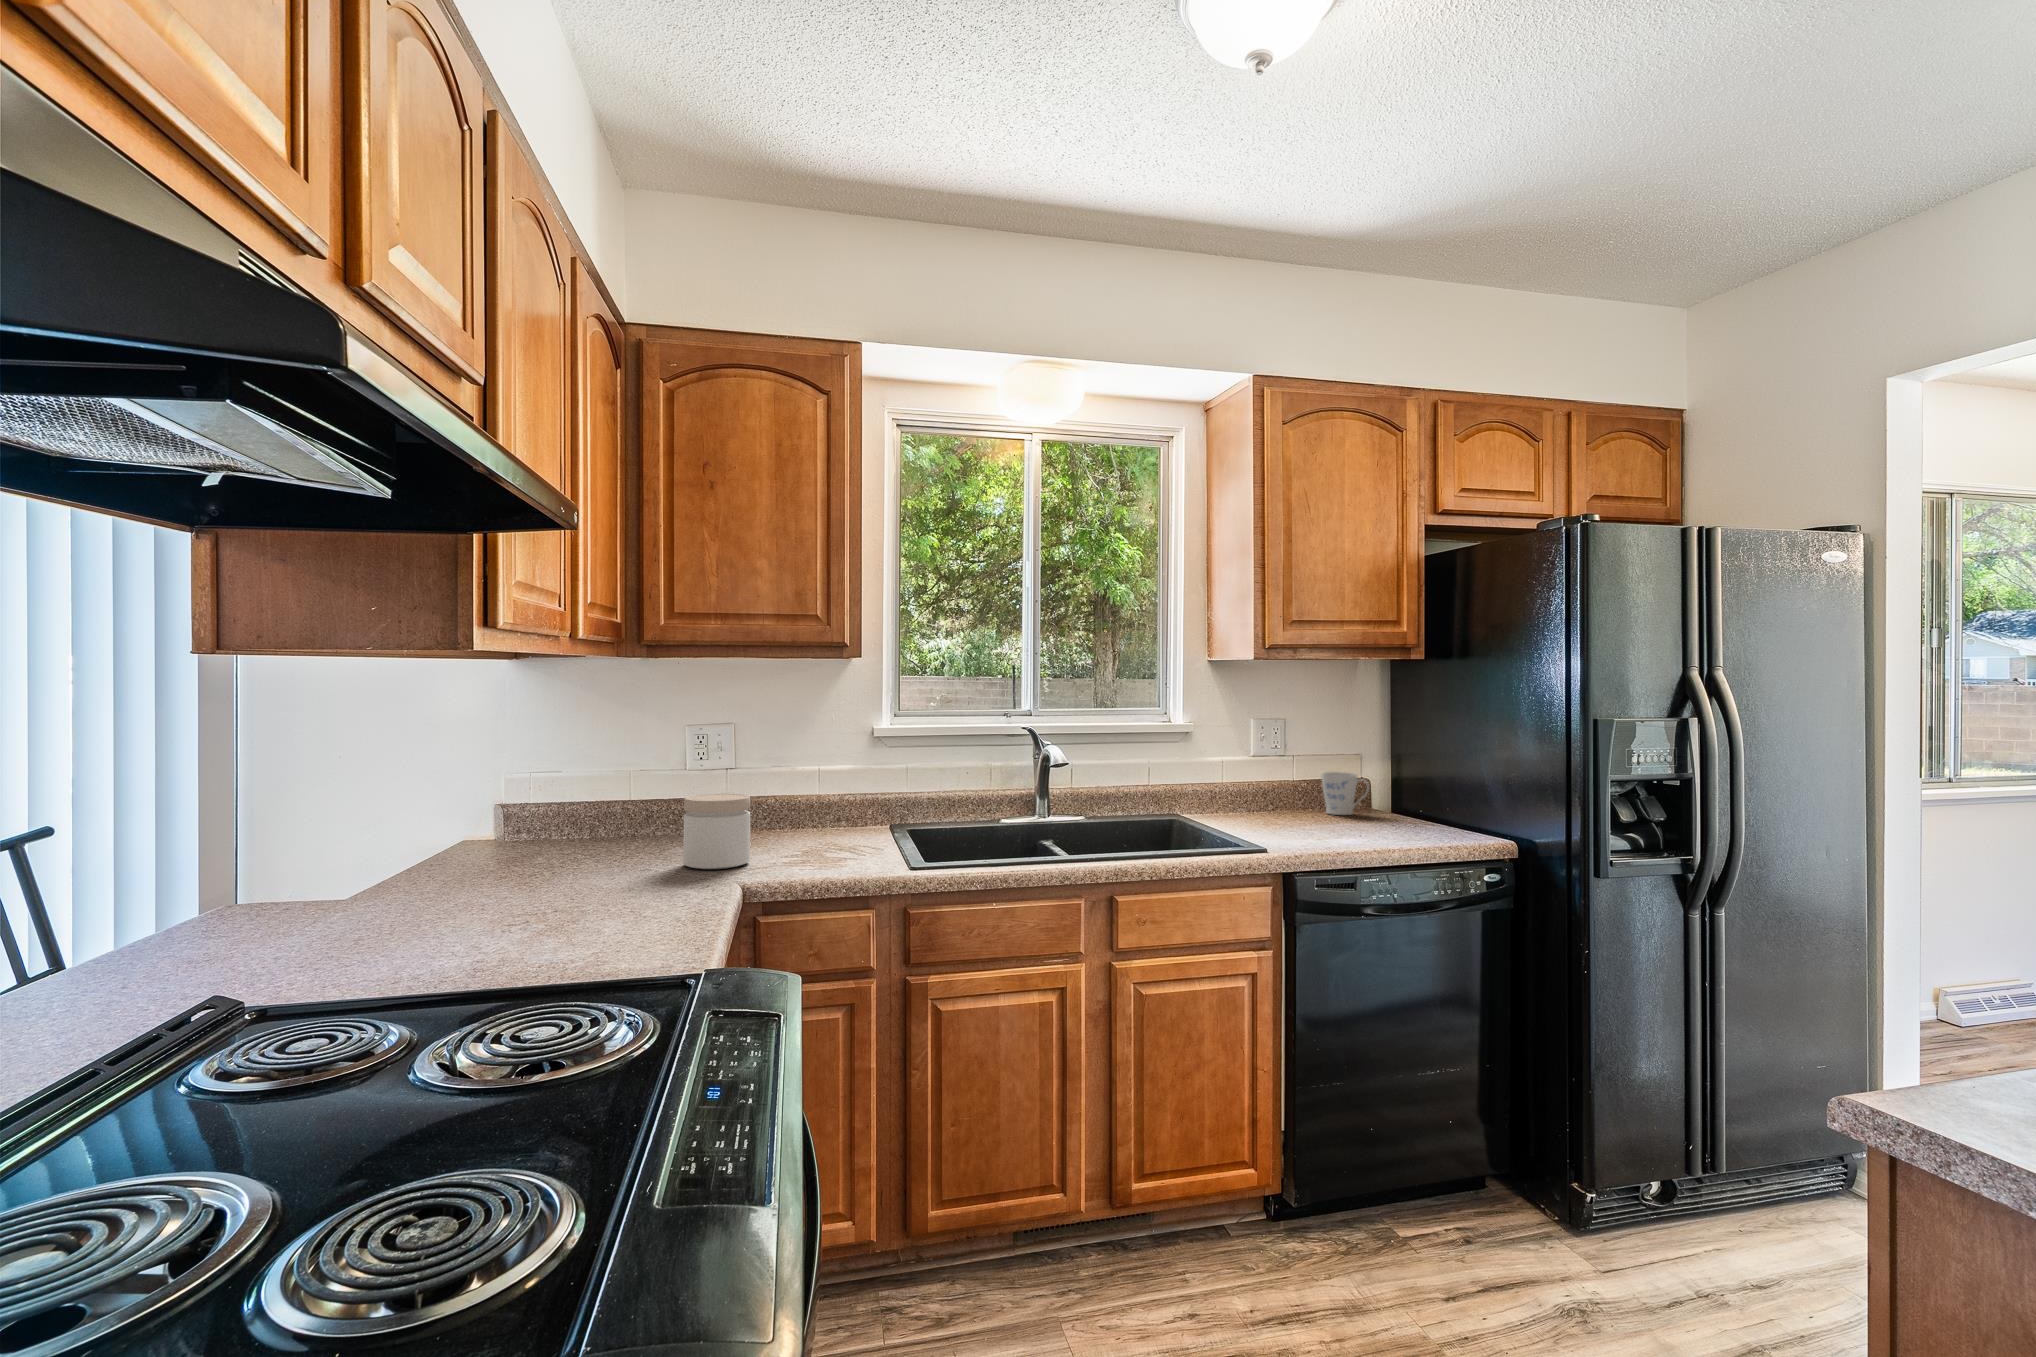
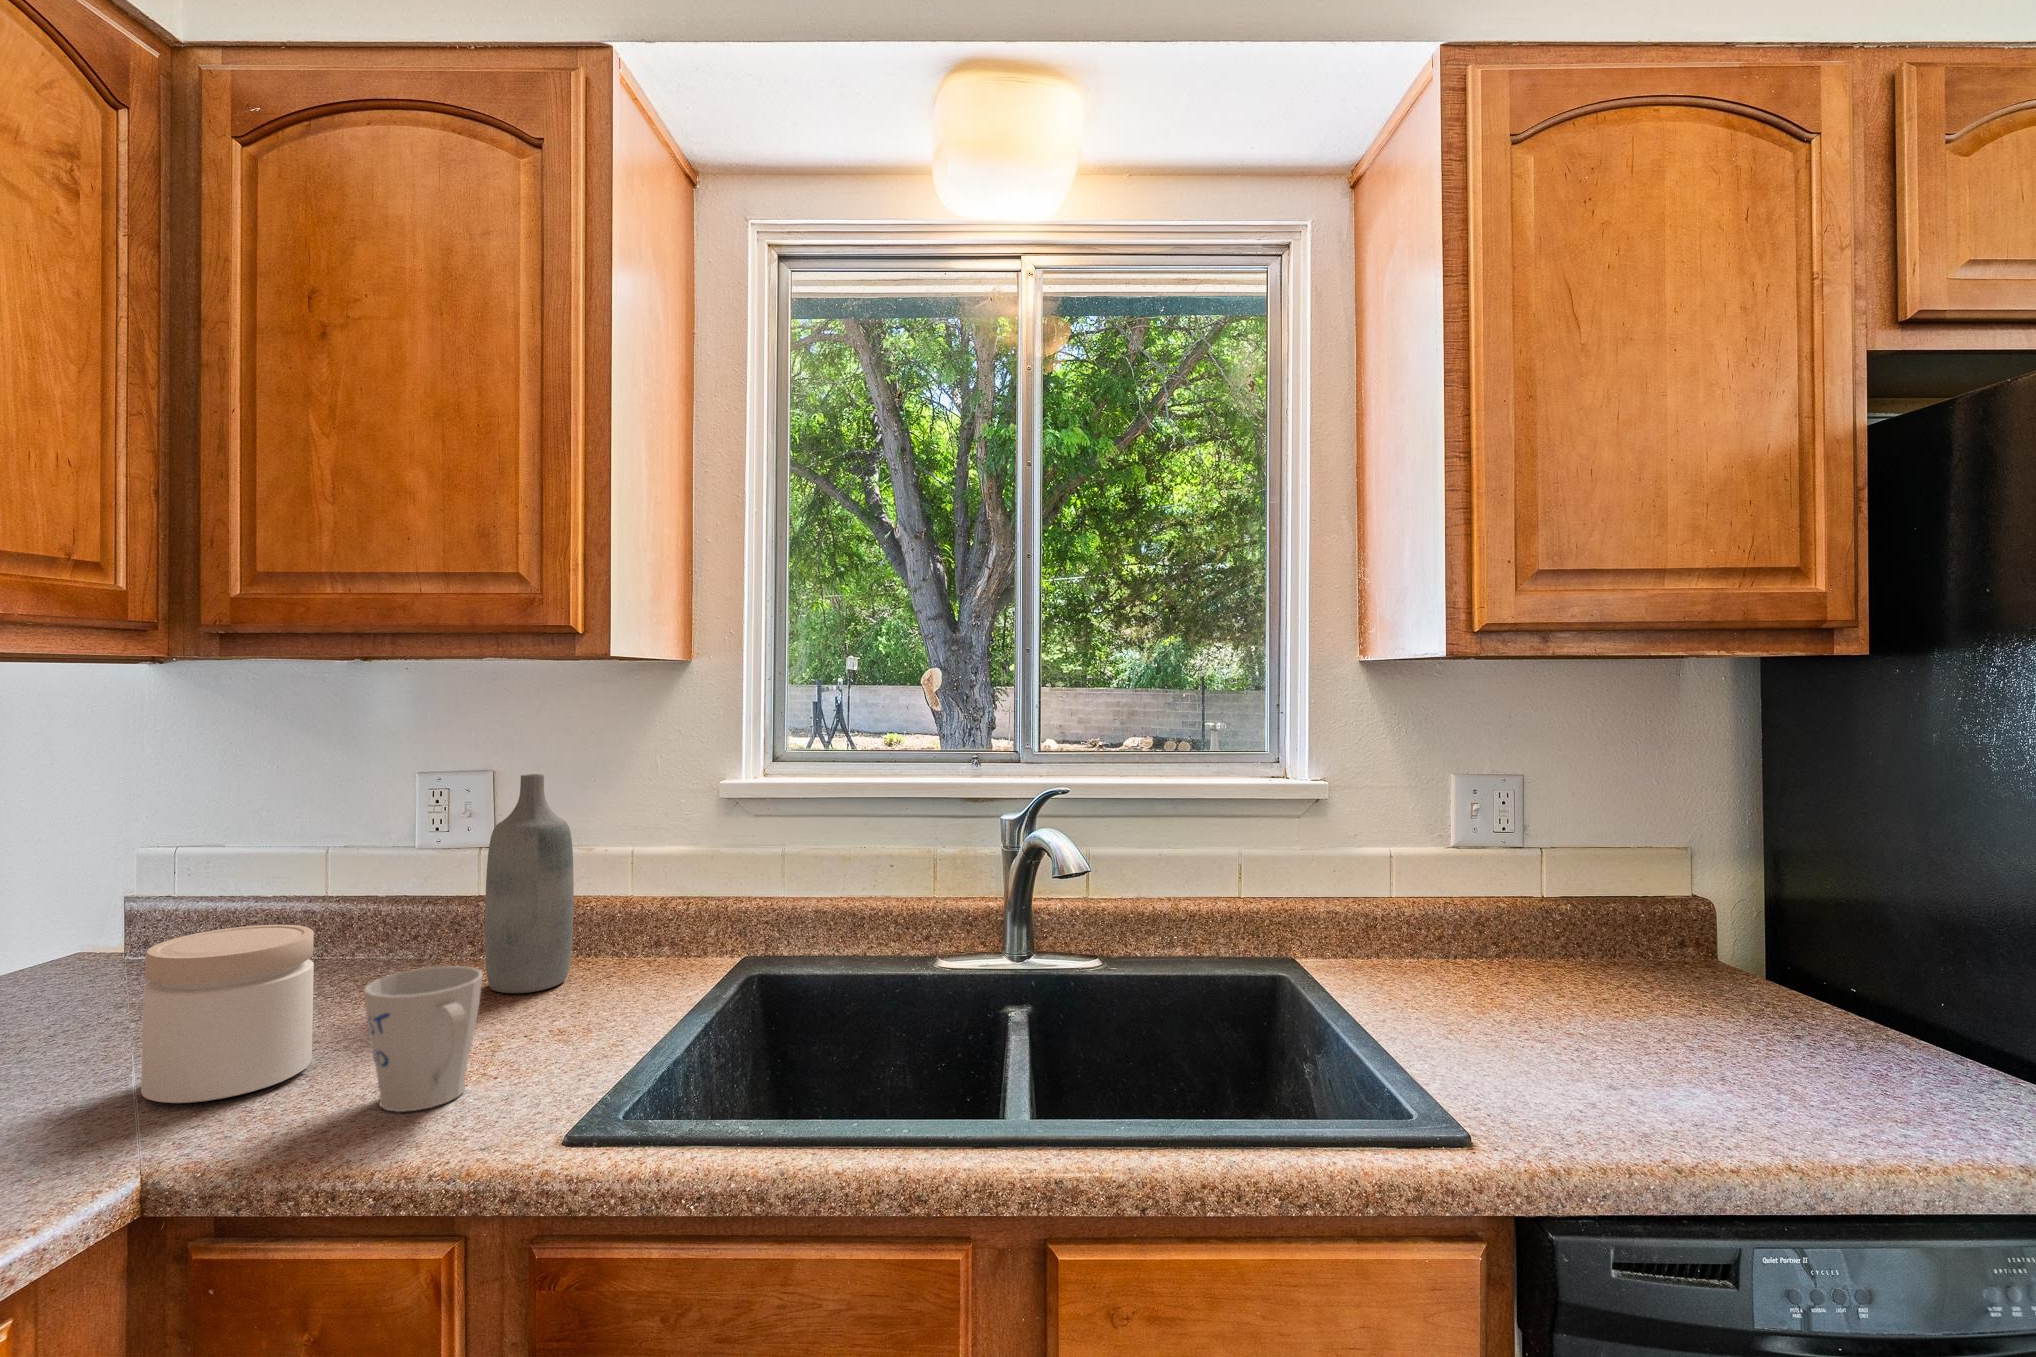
bottle: none [768,723,811,840] -> present [485,774,574,993]
mug: present [1321,772,1369,815] -> present [365,966,482,1112]

